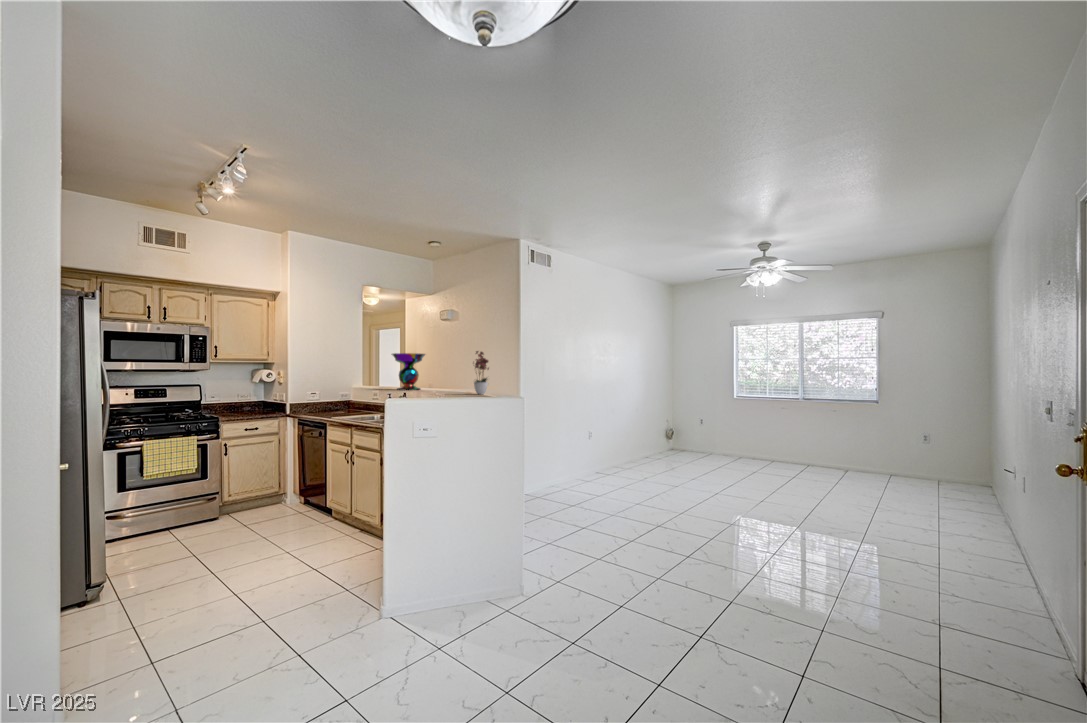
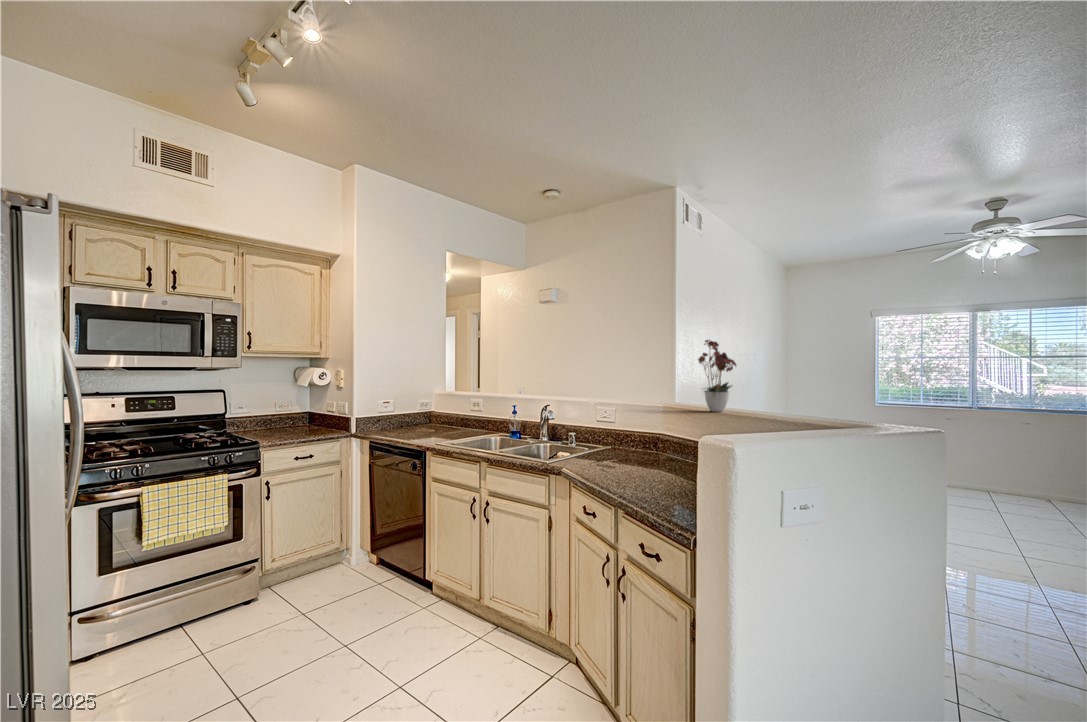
decorative bowl: present [392,353,425,390] -> none [510,345,559,399]

